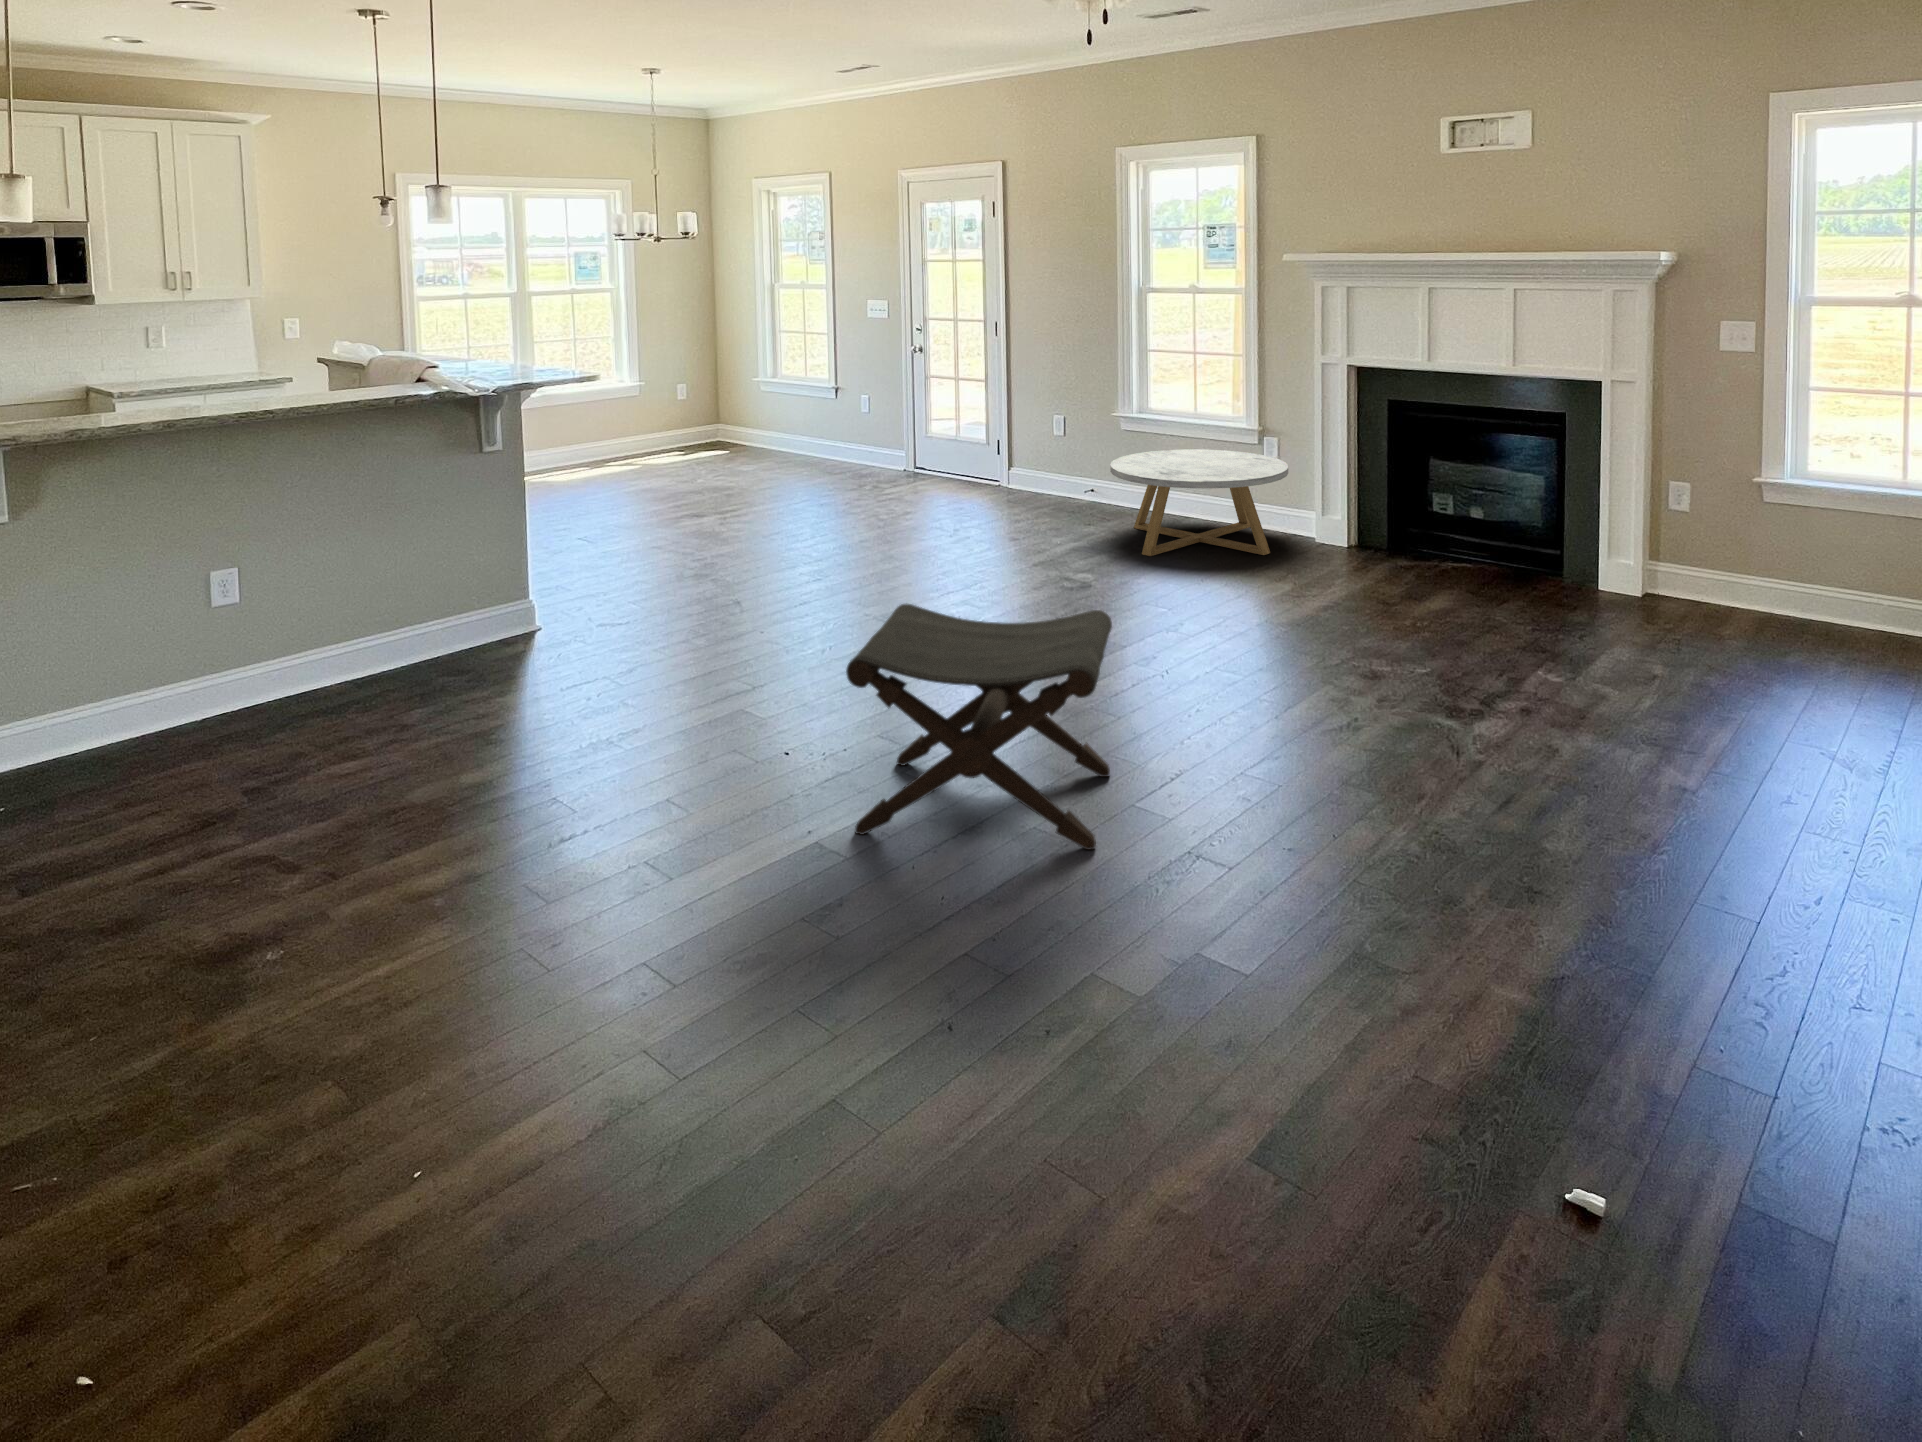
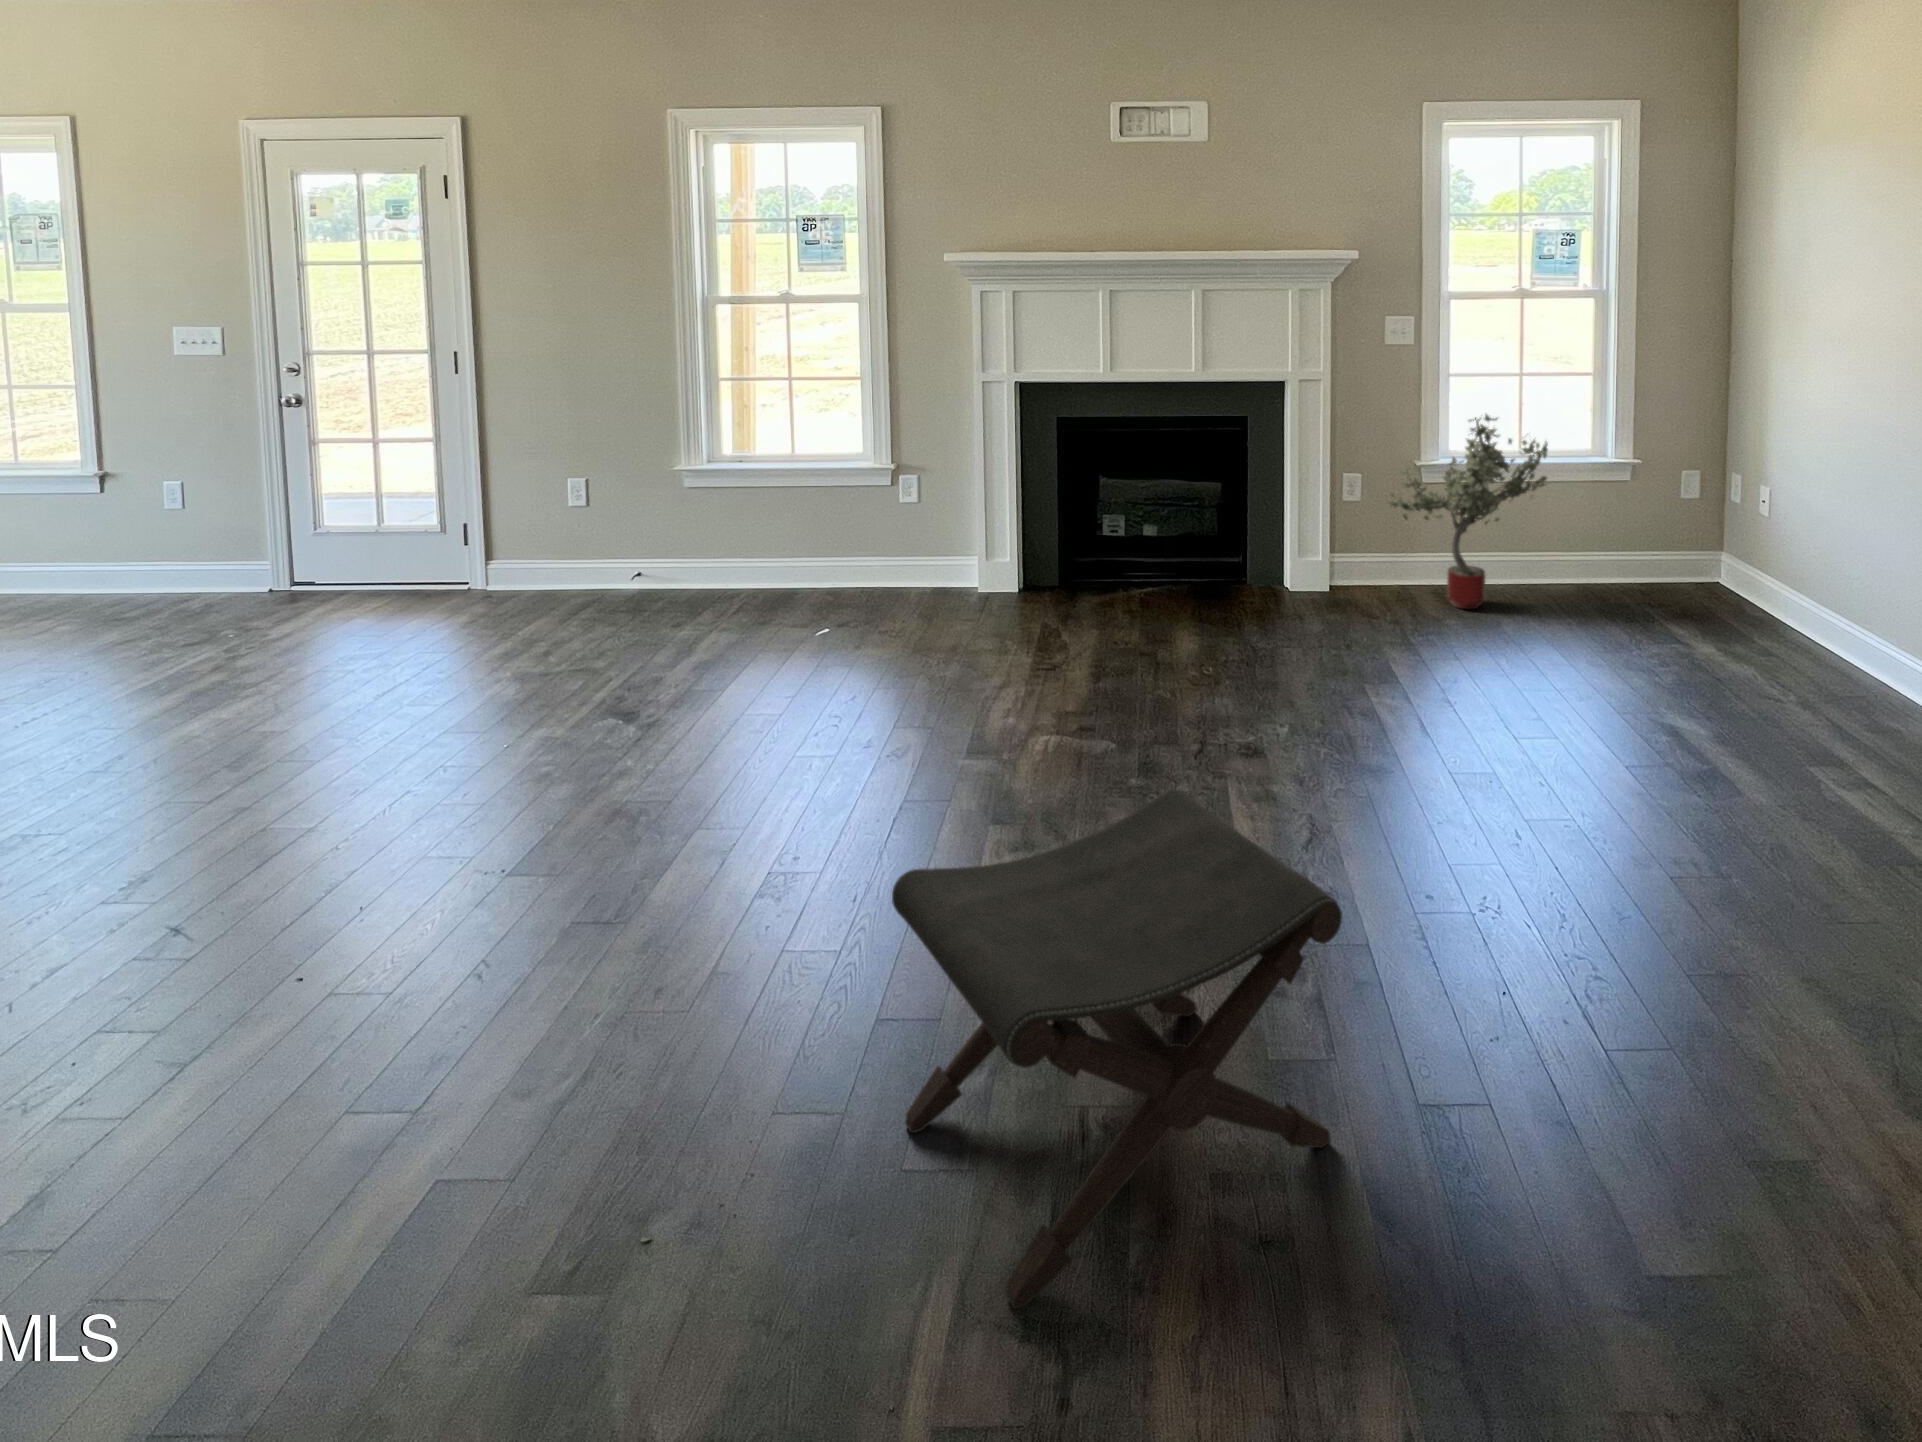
potted tree: none [1687,430,1892,643] -> present [1389,415,1548,609]
coffee table: present [1110,449,1288,556] -> none [731,495,958,652]

